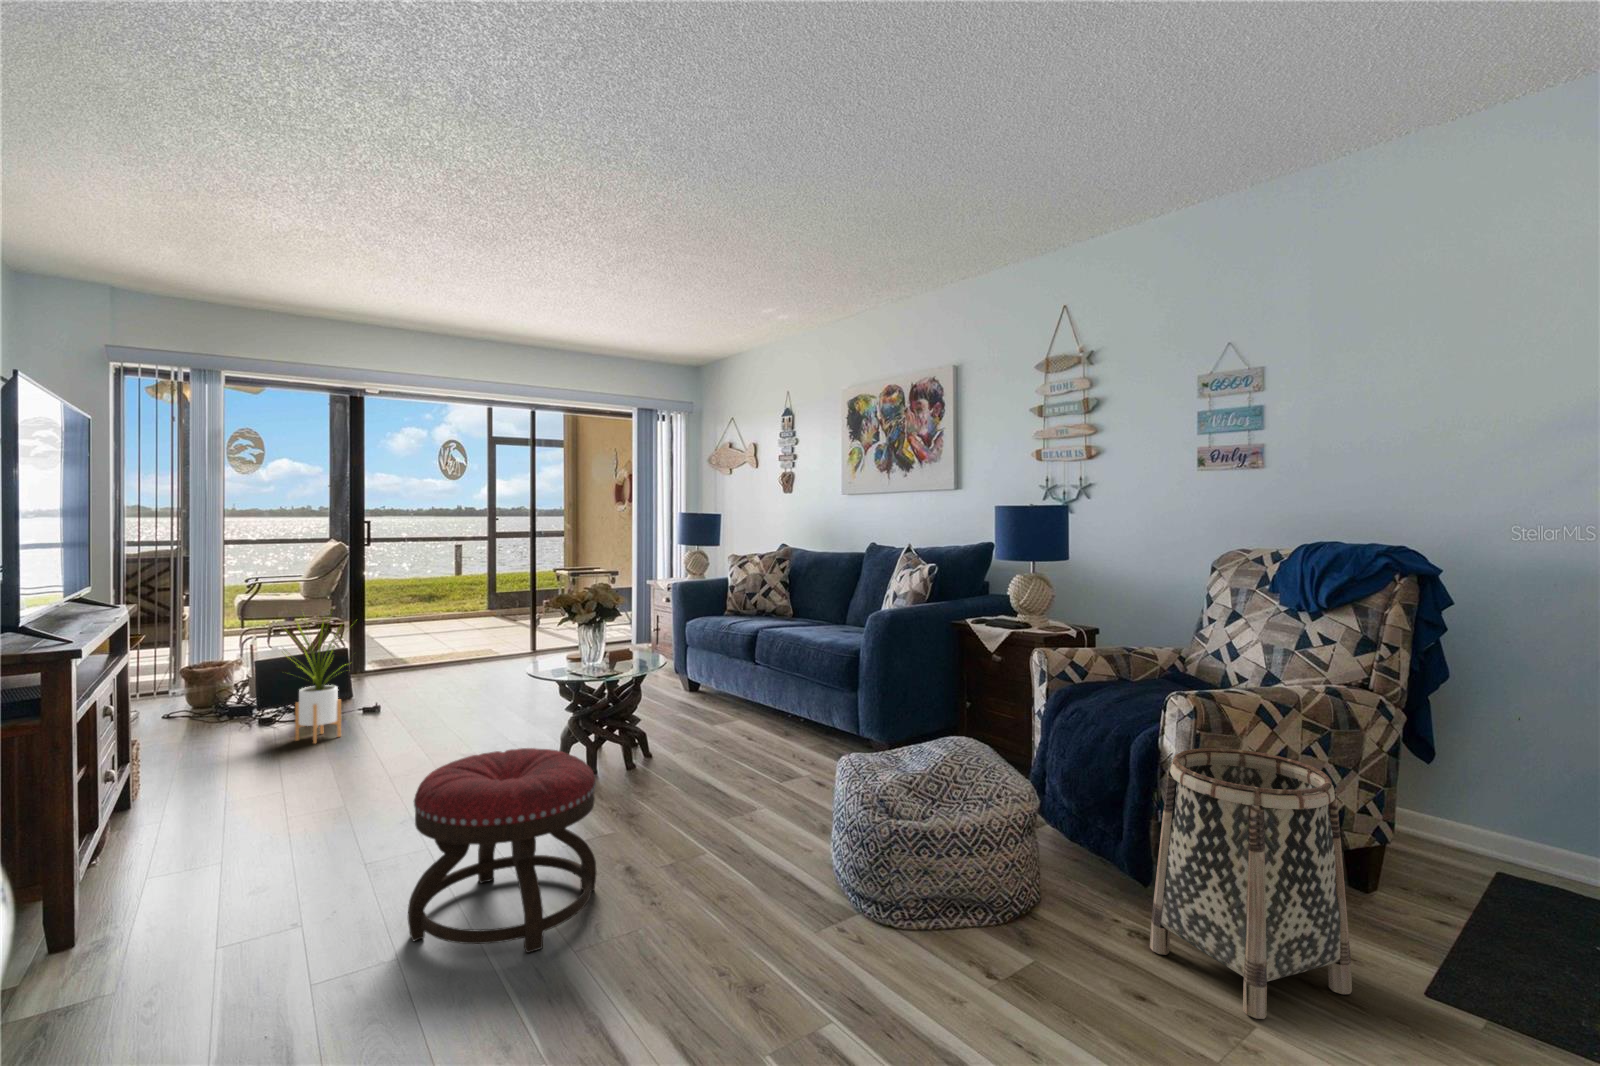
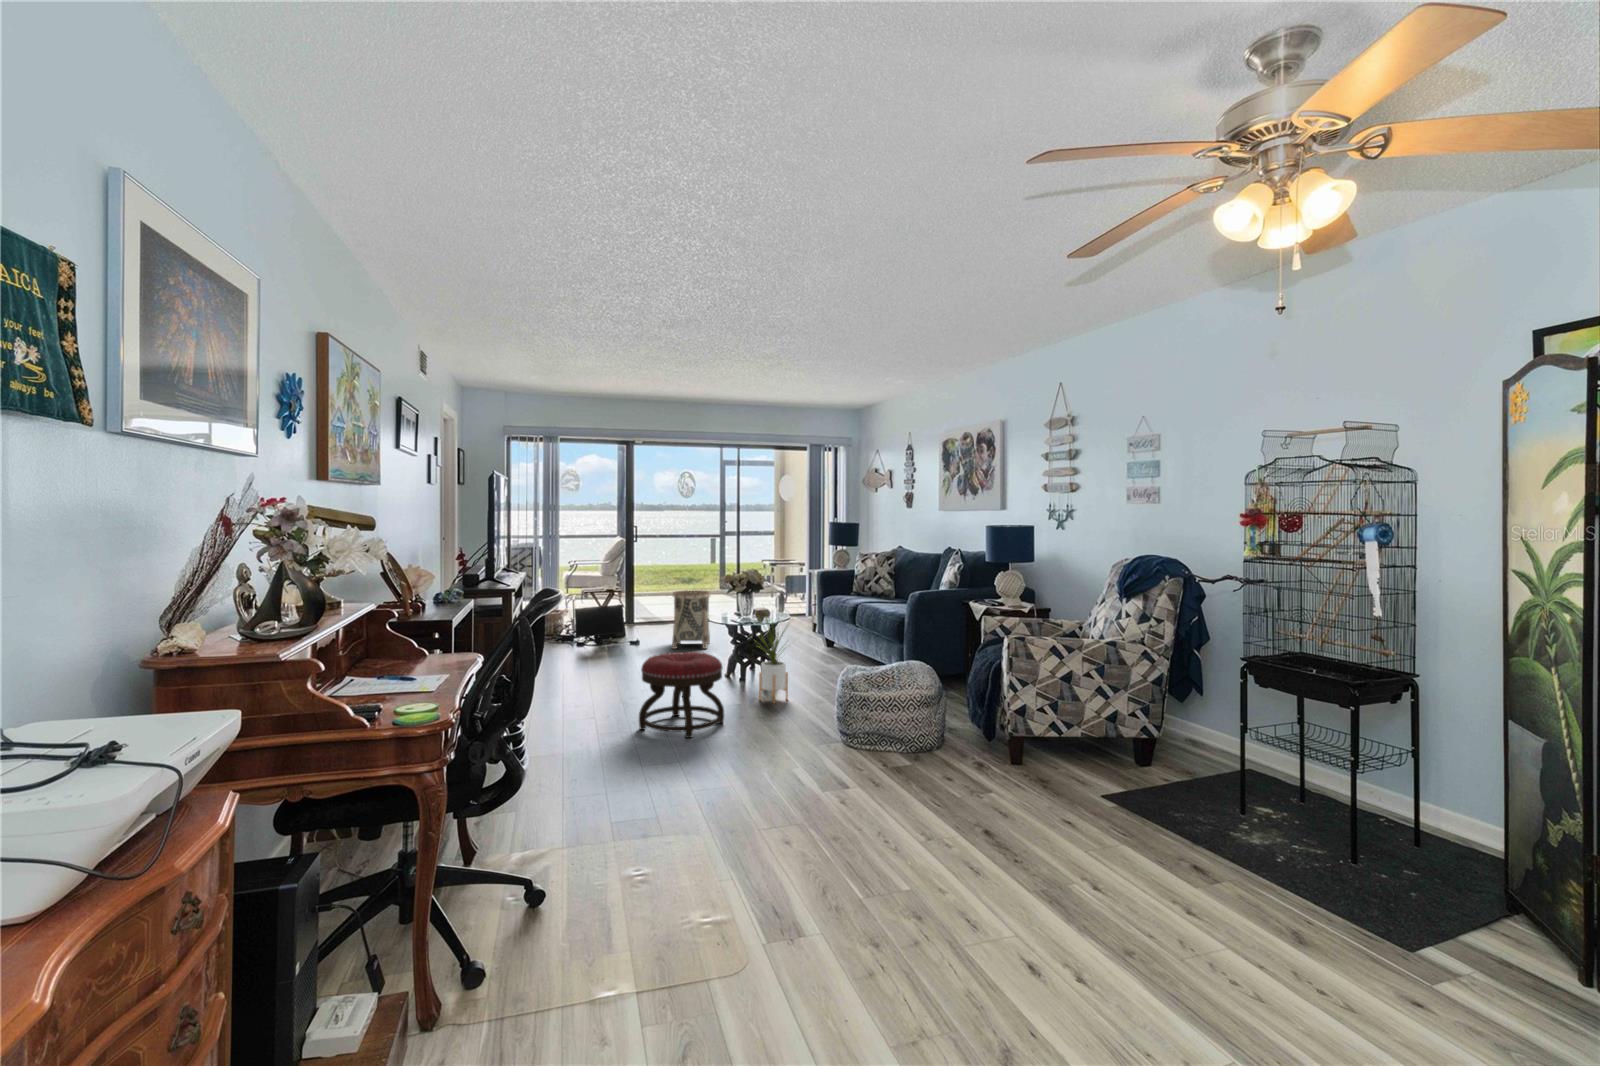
house plant: present [295,617,341,744] -> present [759,618,793,703]
basket: present [1150,748,1352,1019] -> present [672,590,710,649]

